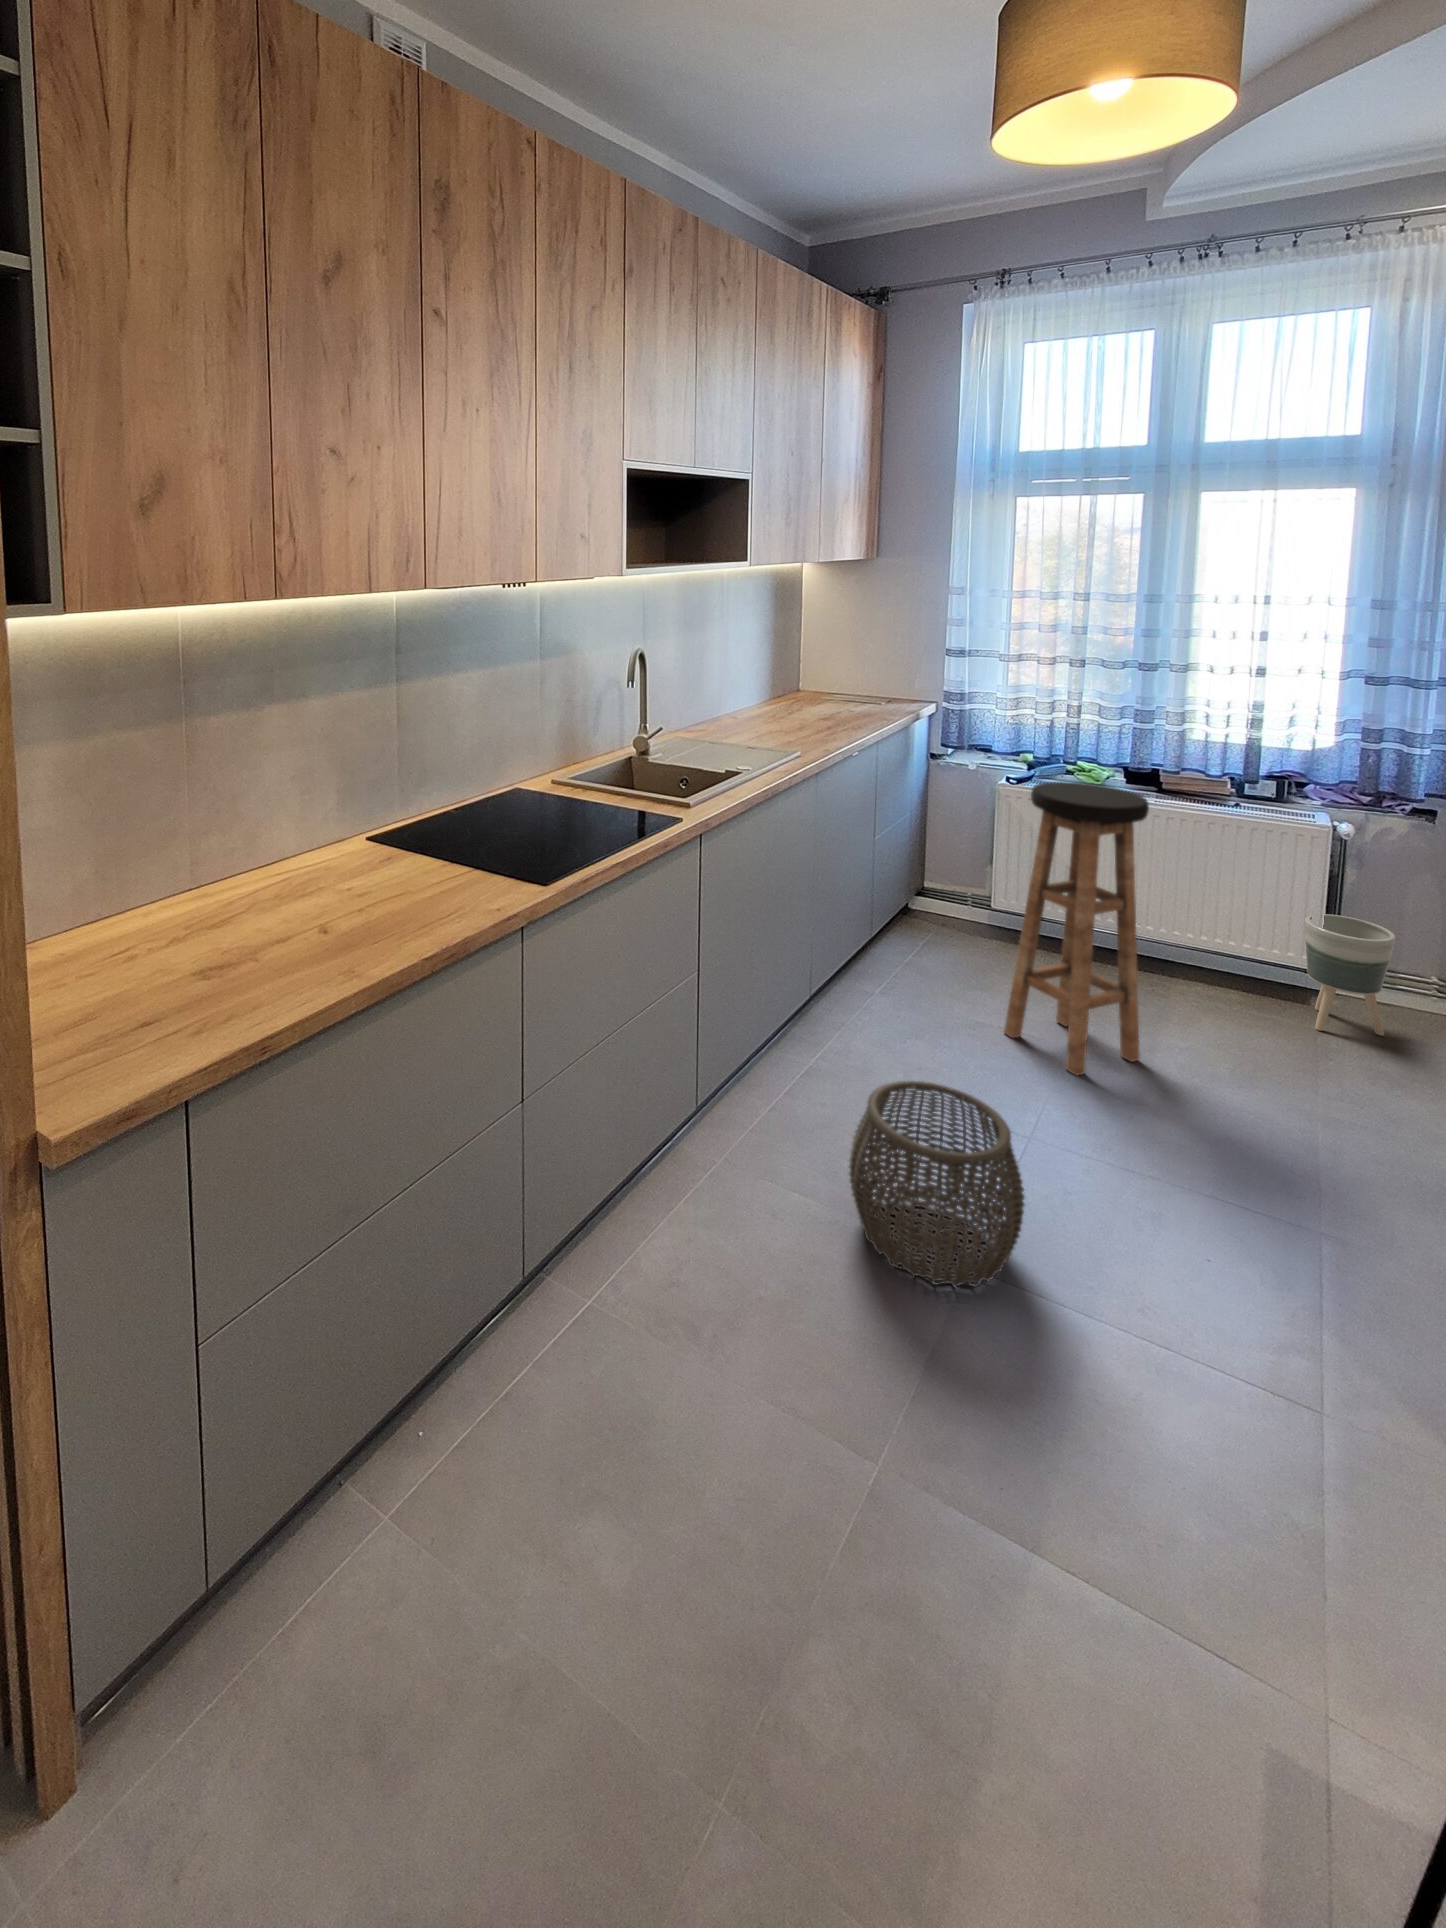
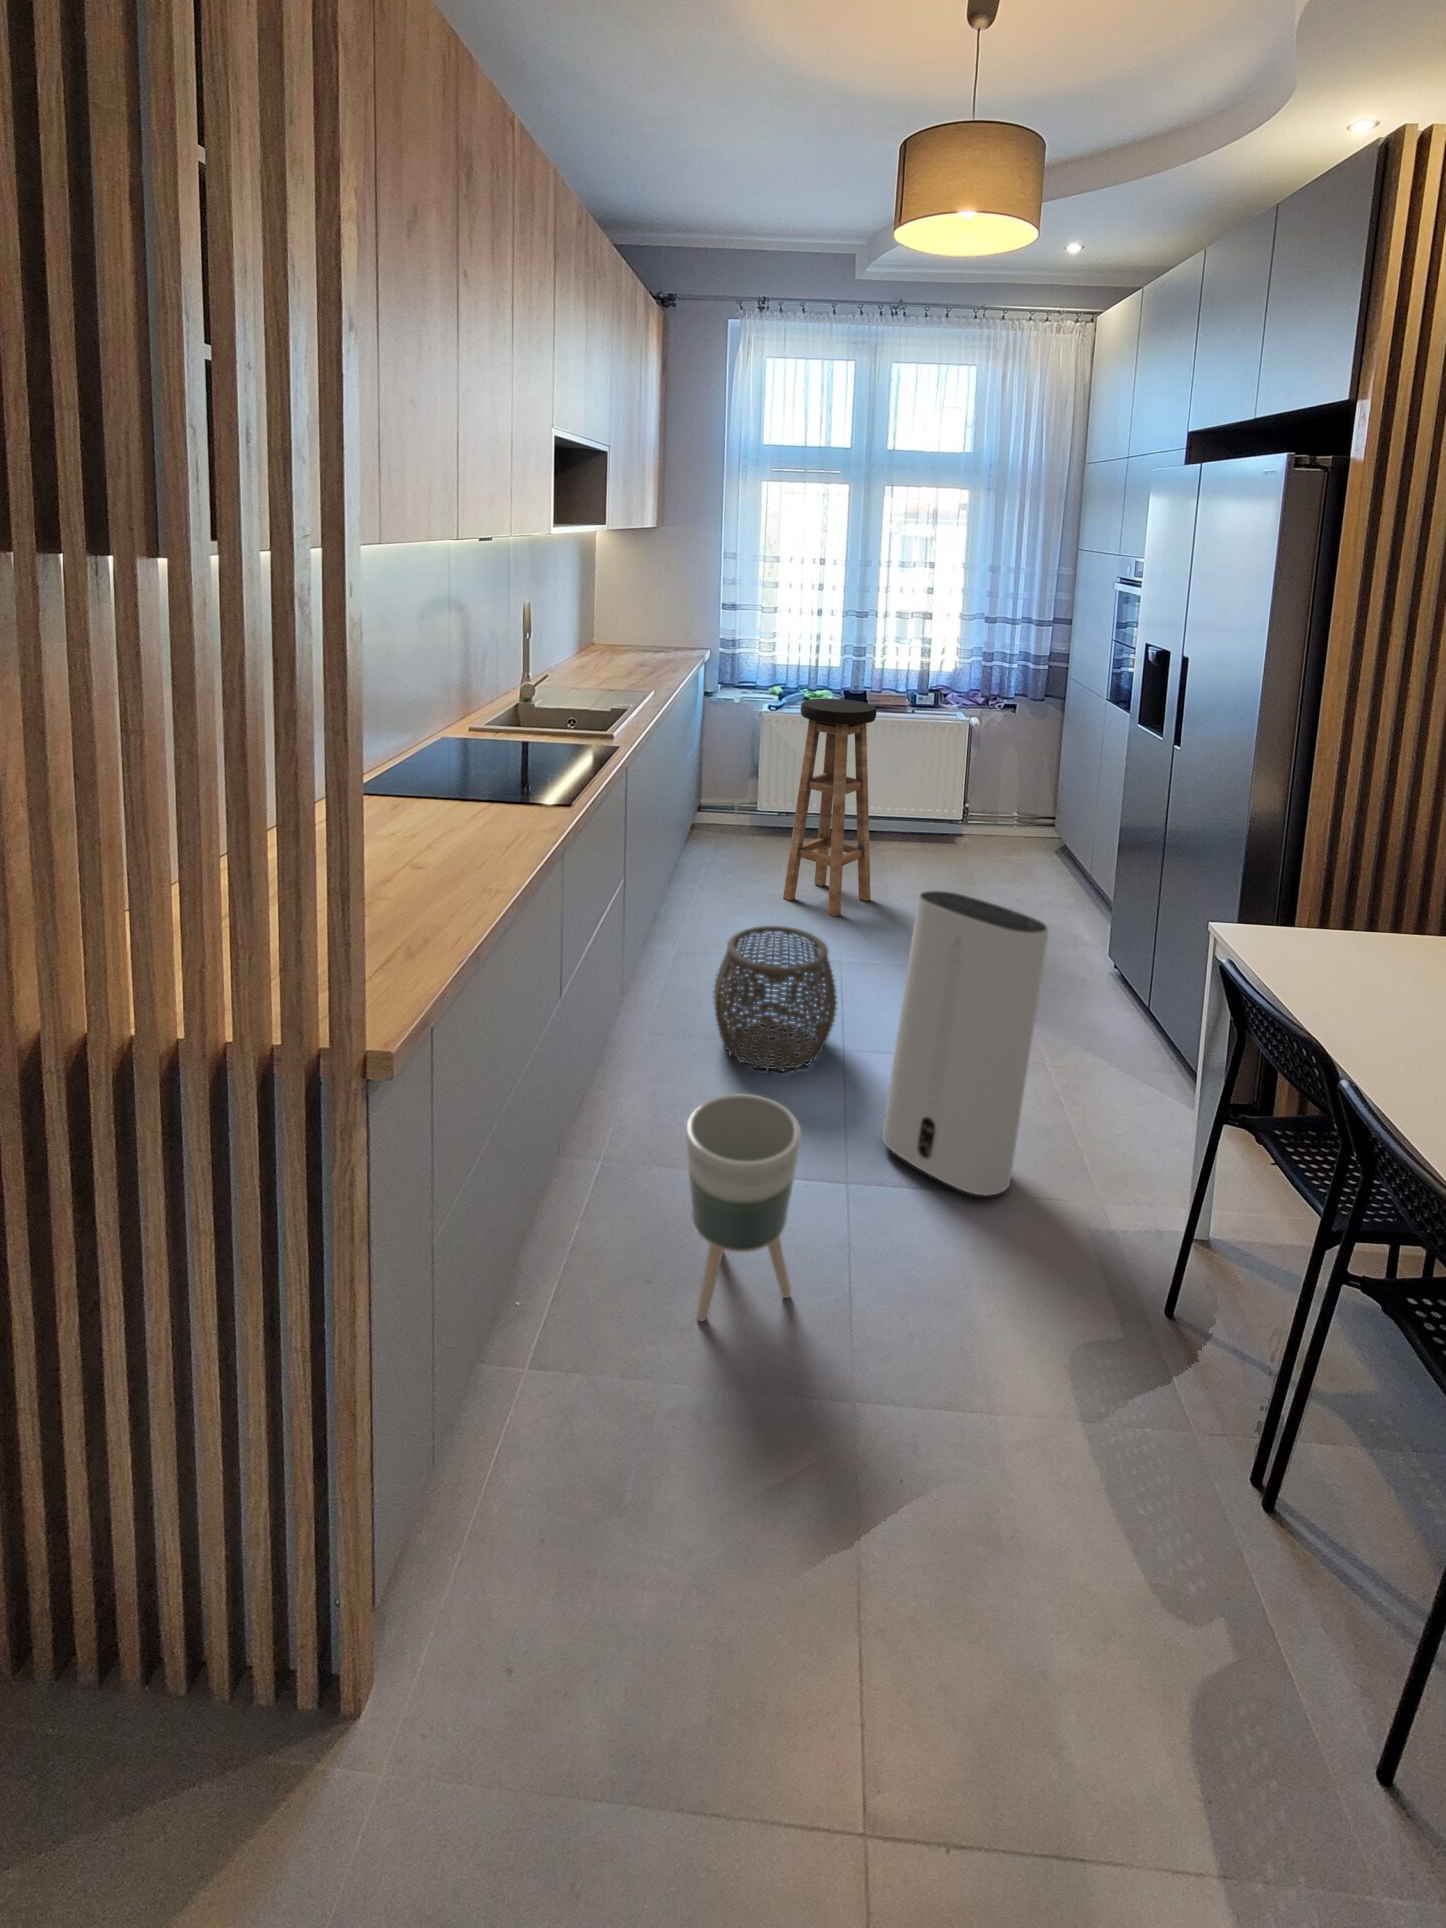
planter: present [1305,914,1396,1036] -> present [686,1094,801,1321]
air purifier: none [1056,1107,1362,1620] -> present [882,891,1049,1195]

